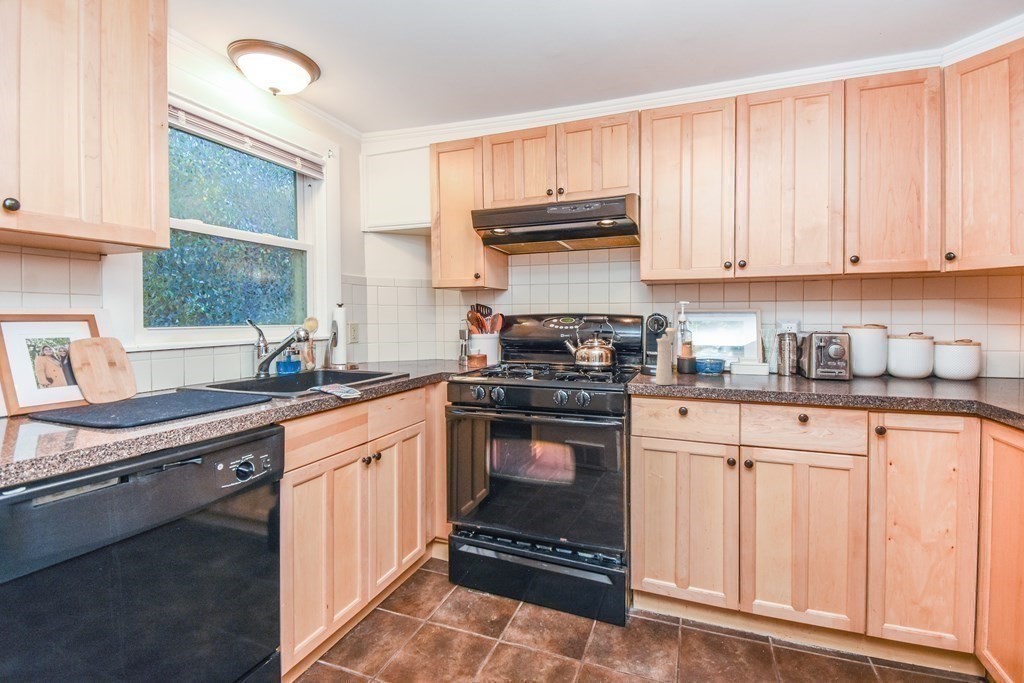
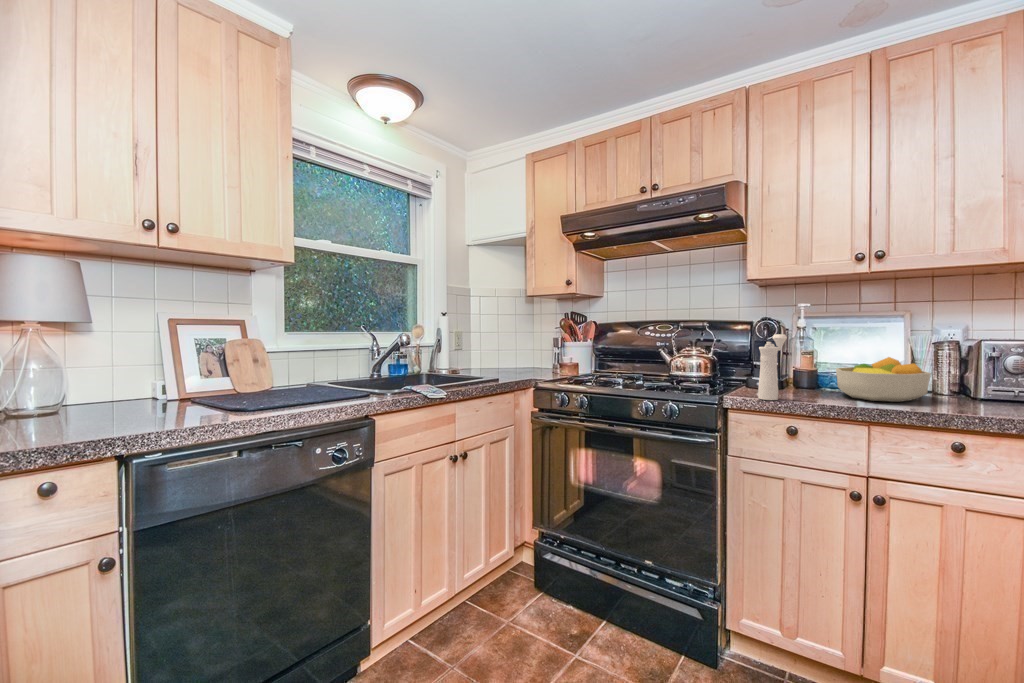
fruit bowl: none [712,346,780,383] -> present [836,357,931,402]

